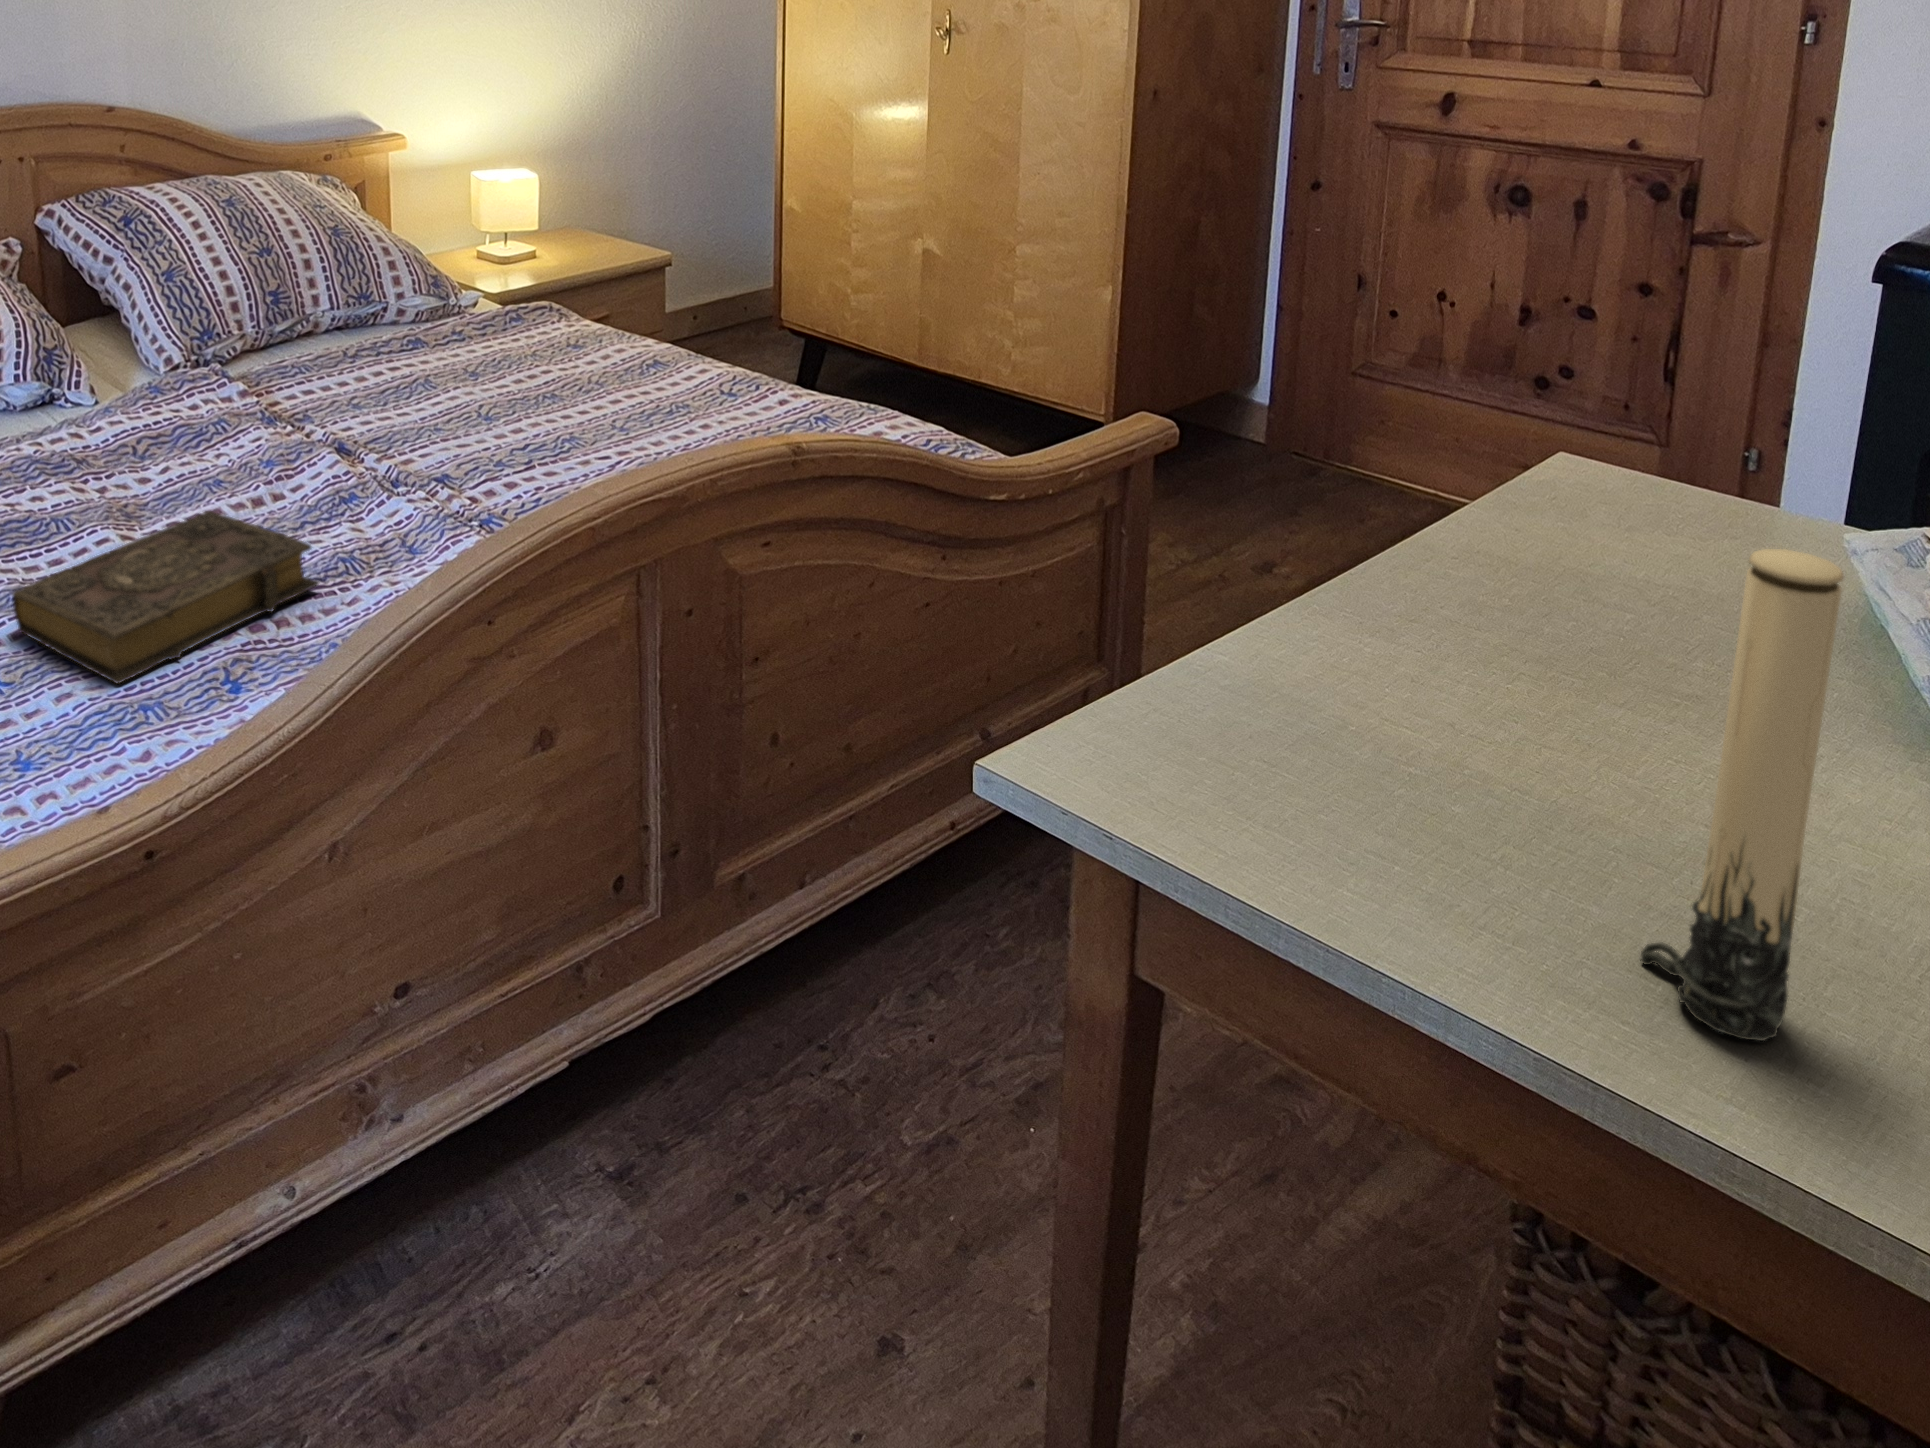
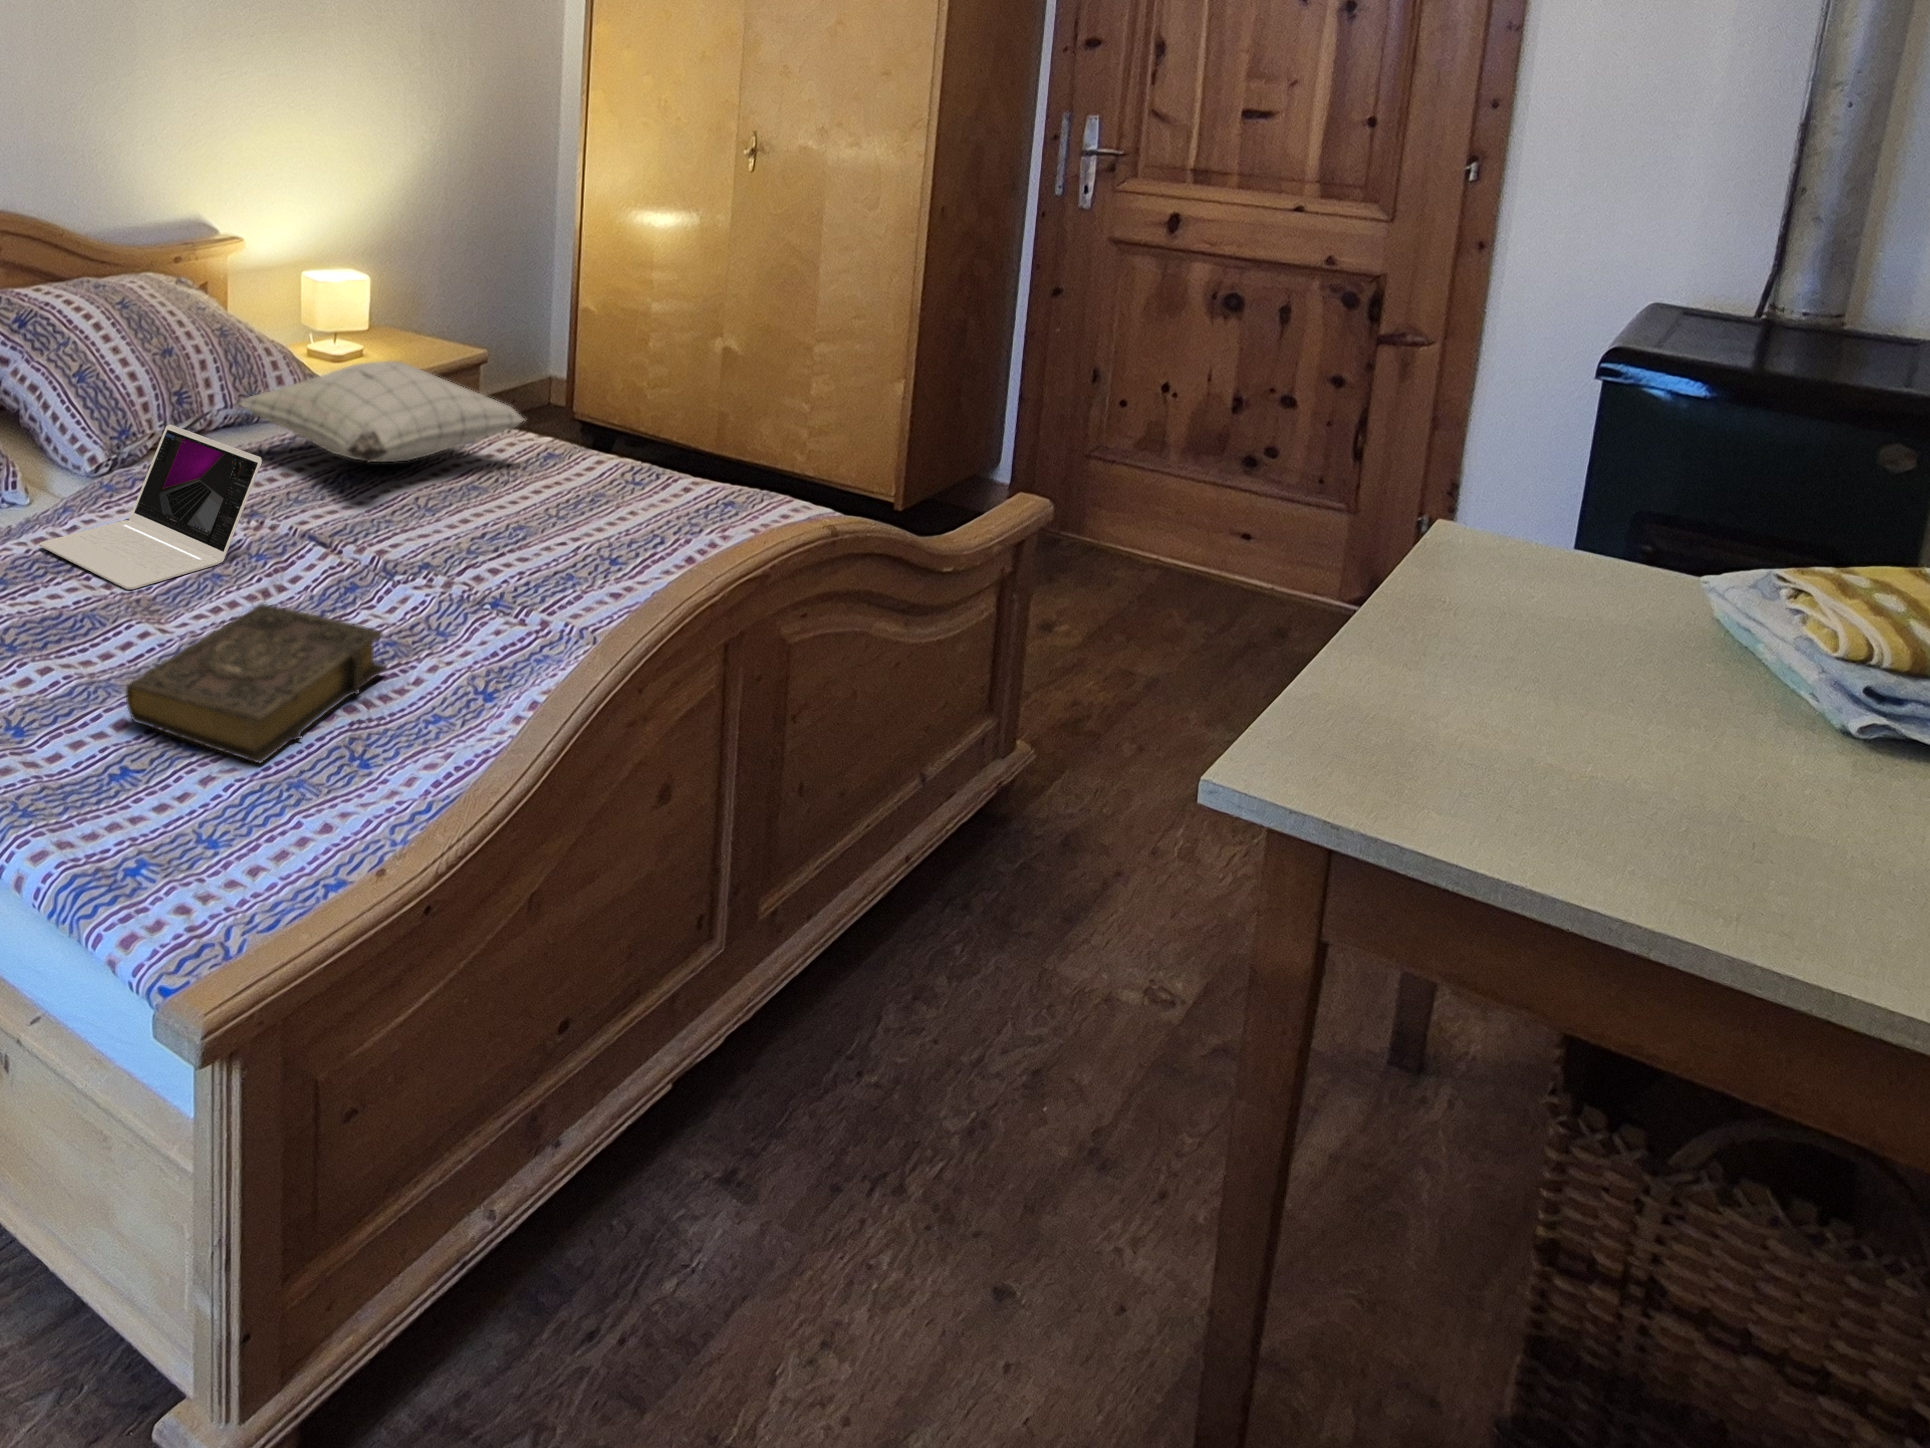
pillow: none [328,258,621,364] -> present [240,361,525,462]
laptop: none [65,322,279,492] -> present [39,424,262,590]
candle: present [1640,549,1844,1041] -> none [1727,583,1897,925]

